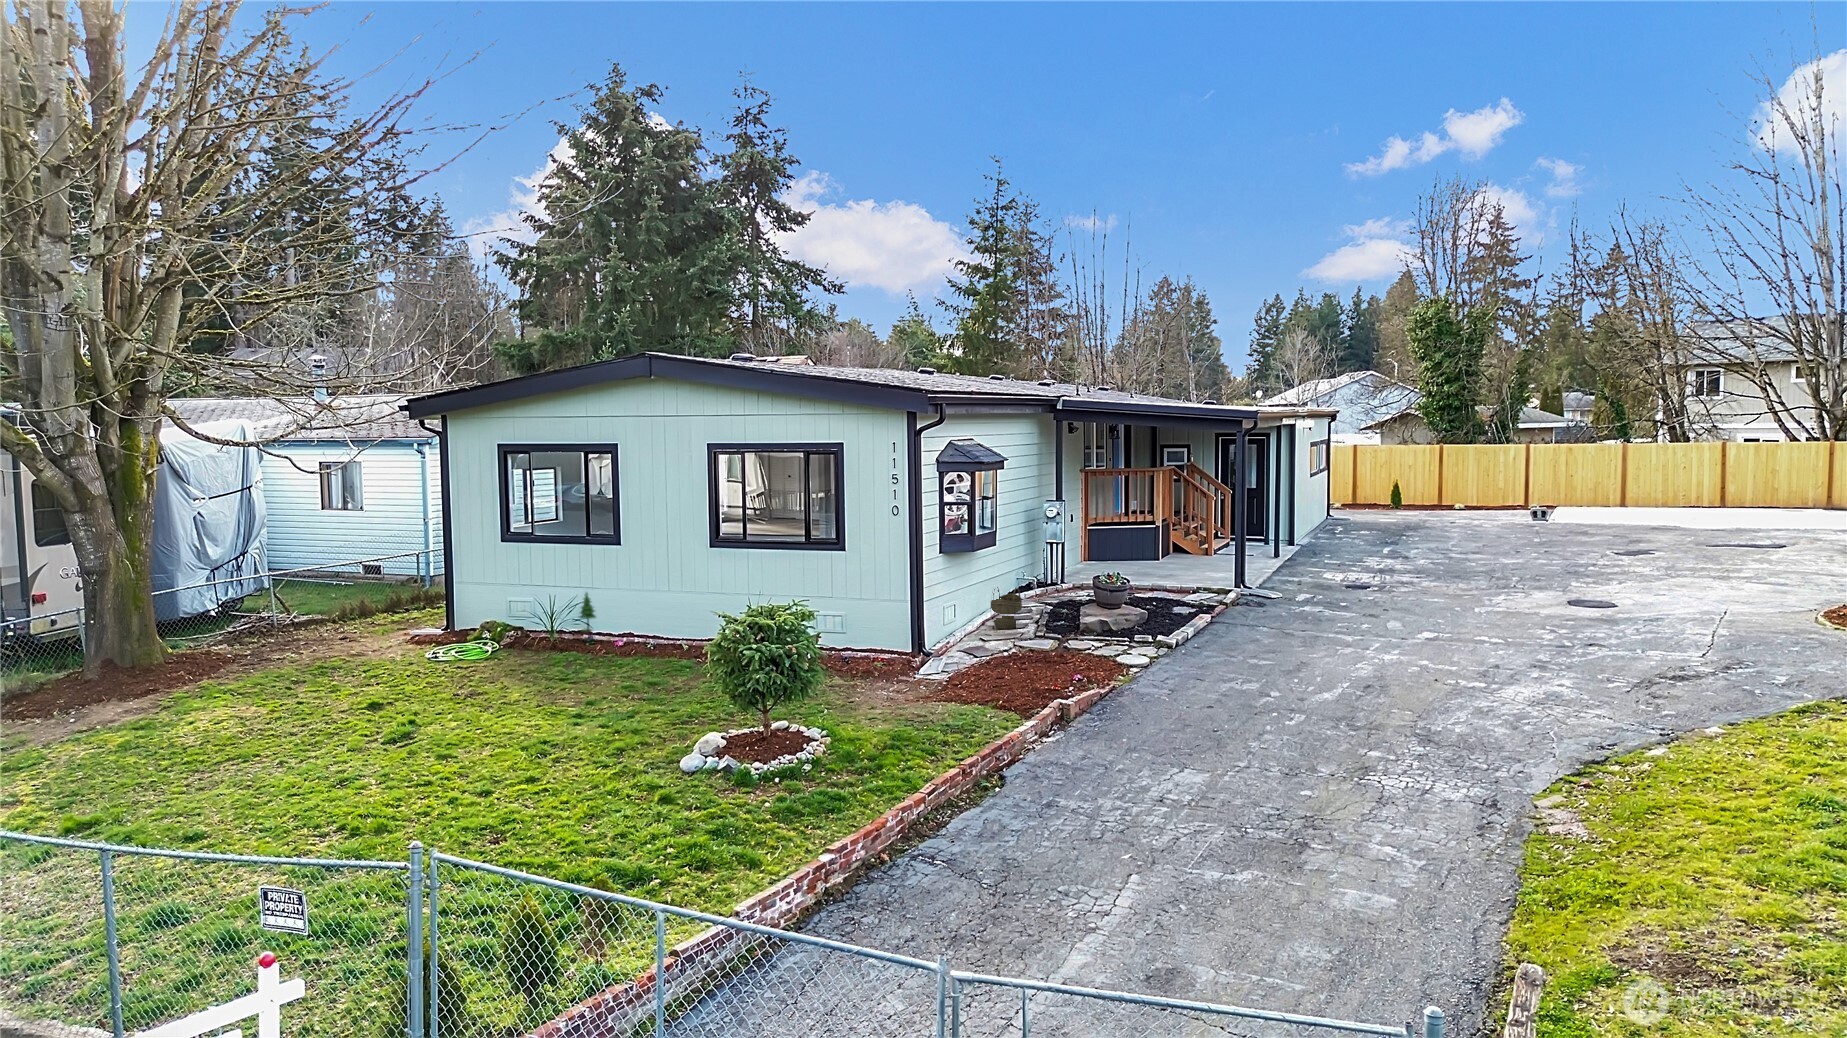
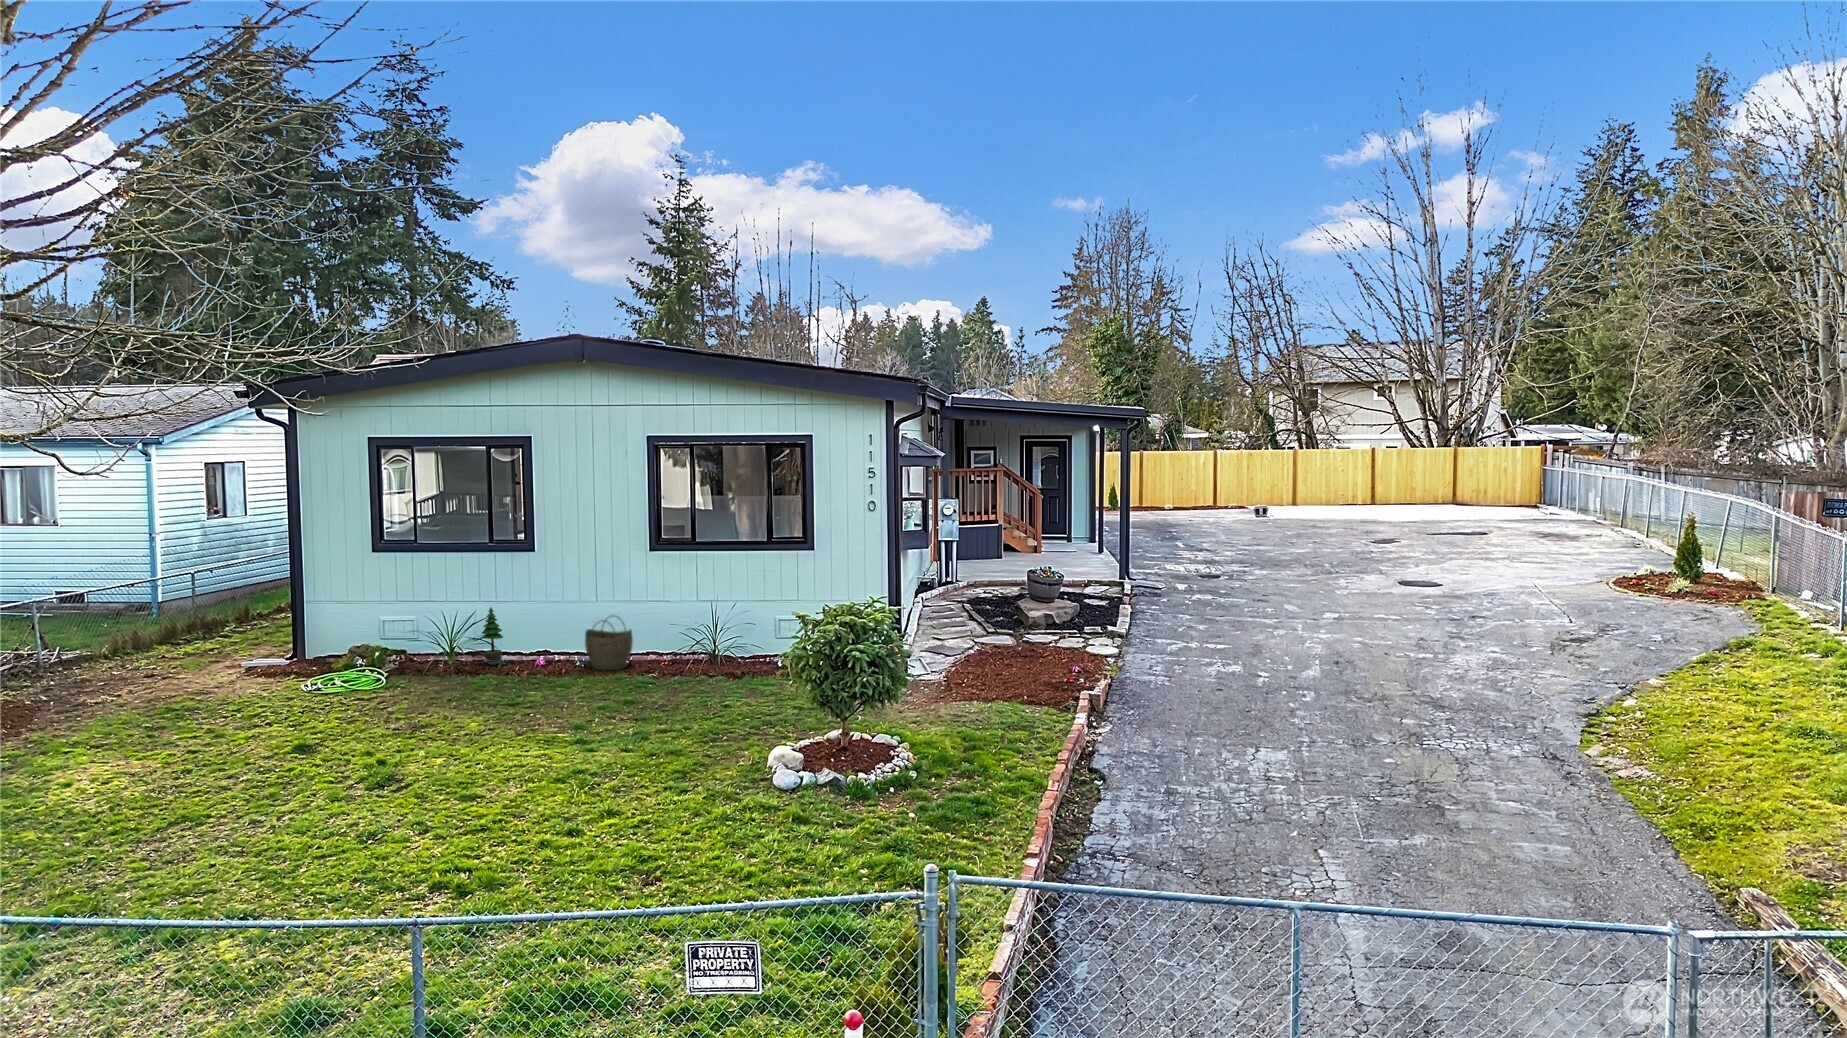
woven basket: present [990,587,1022,630] -> present [585,617,633,671]

